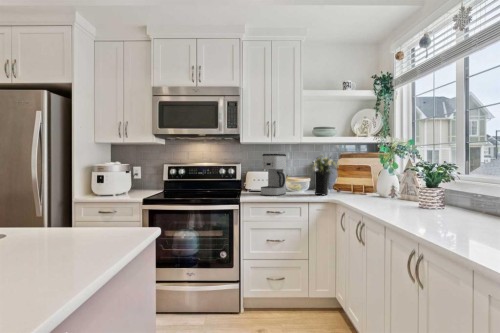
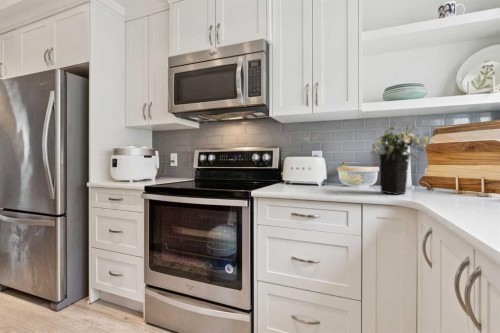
coffee maker: present [261,154,286,196] -> none [295,129,336,191]

